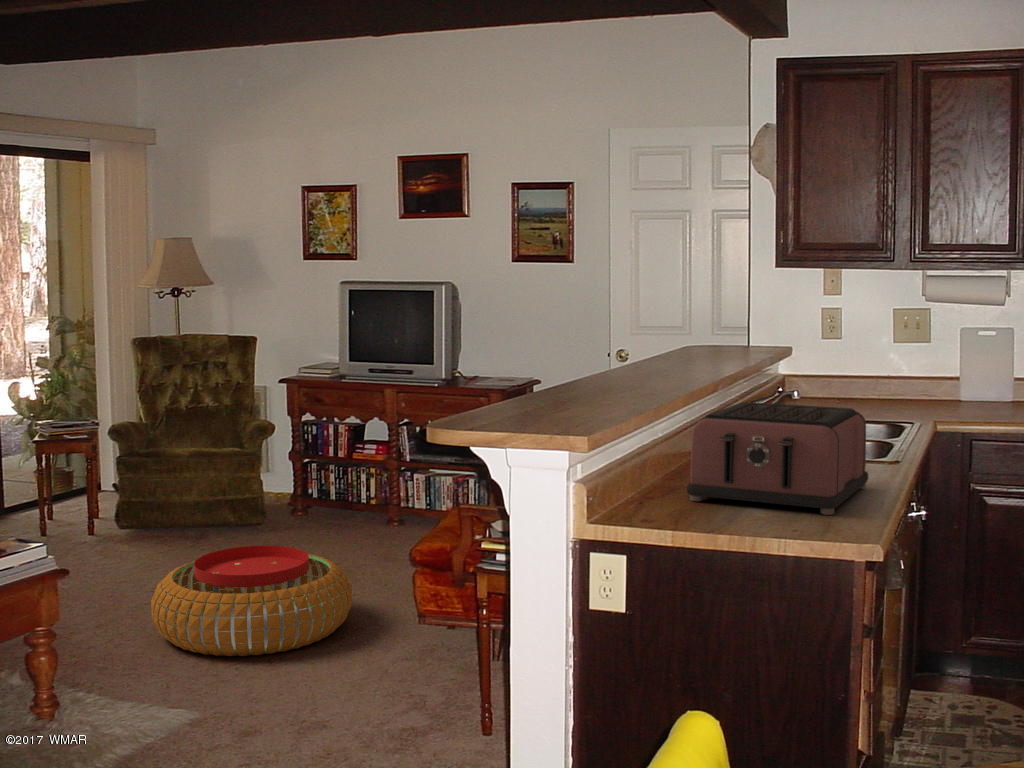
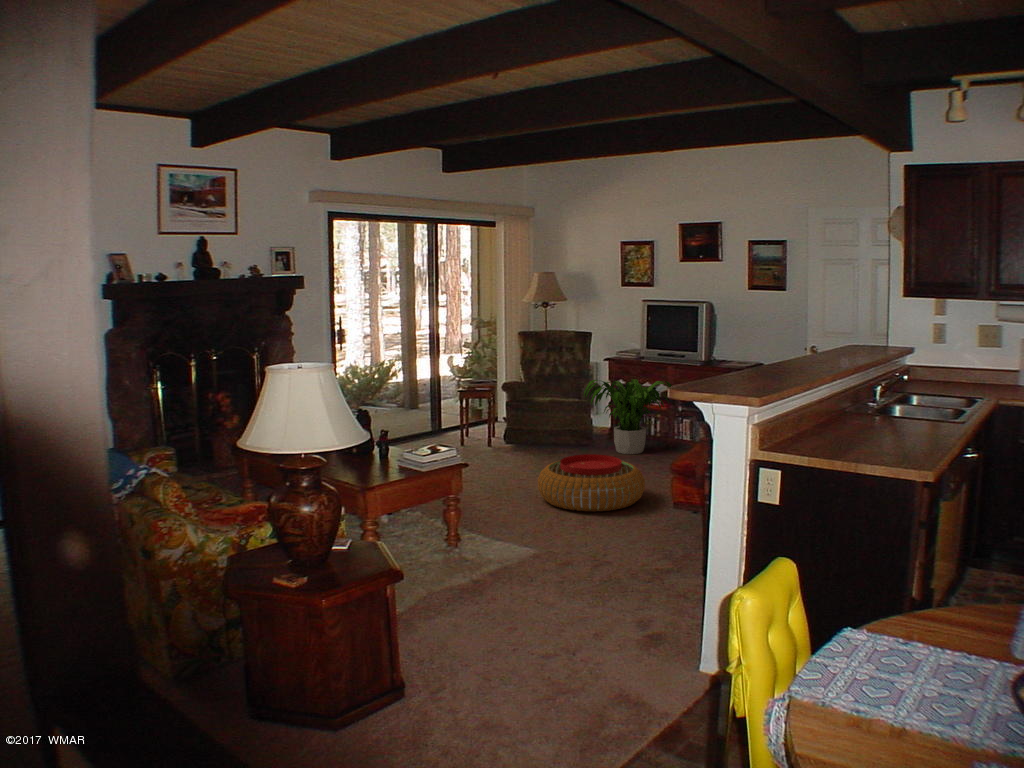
toaster: present [687,402,868,515] -> none [815,388,919,446]
potted plant: none [244,411,400,537] -> present [584,379,672,454]

